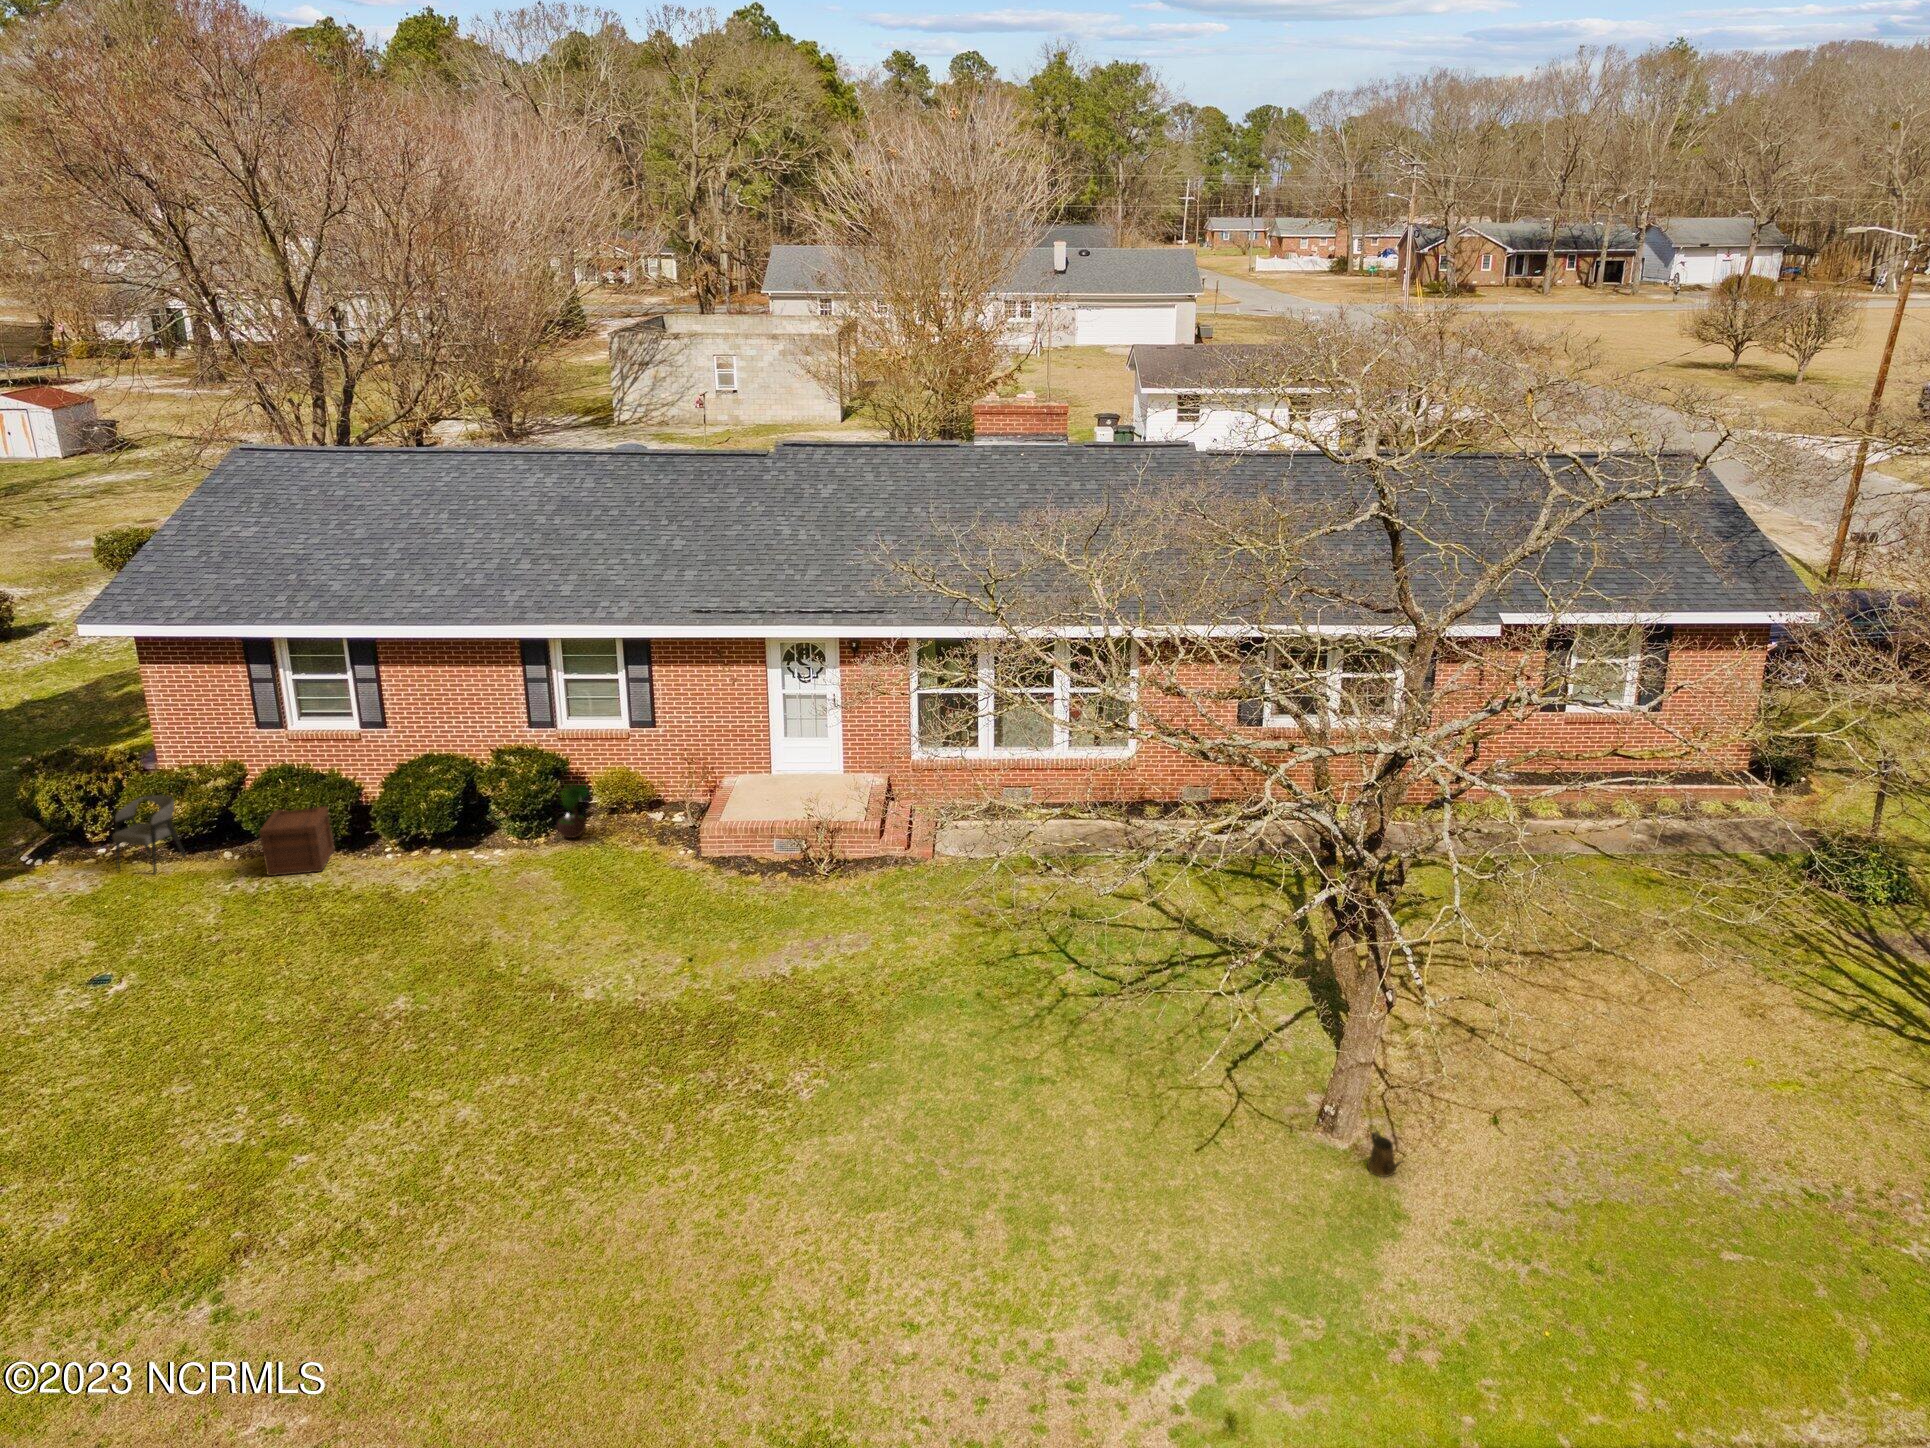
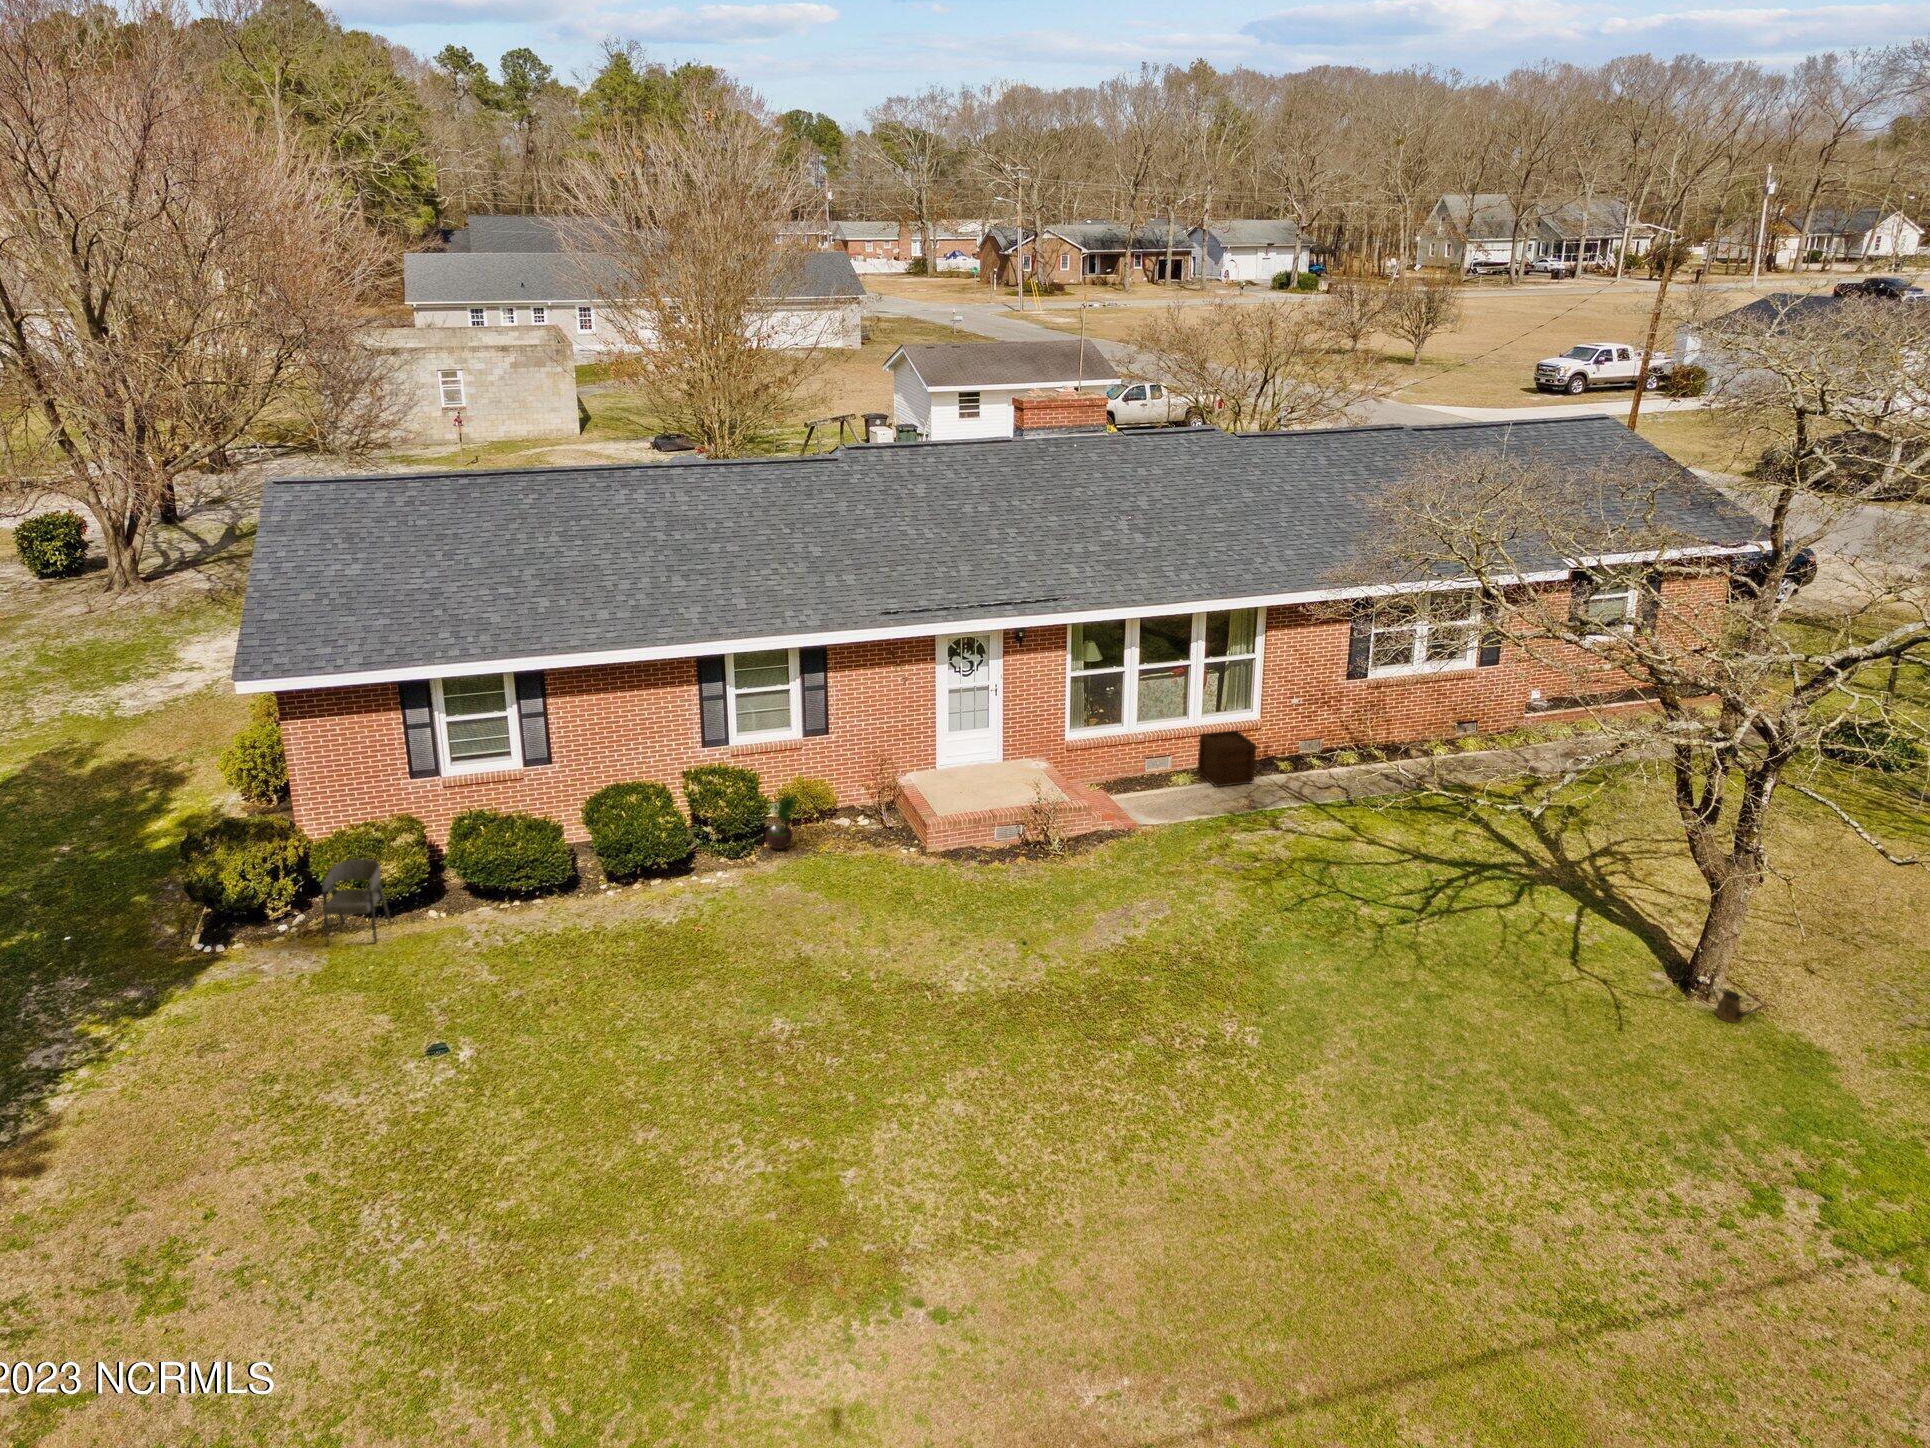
wooden crate: present [260,807,335,876] -> present [1197,730,1257,787]

